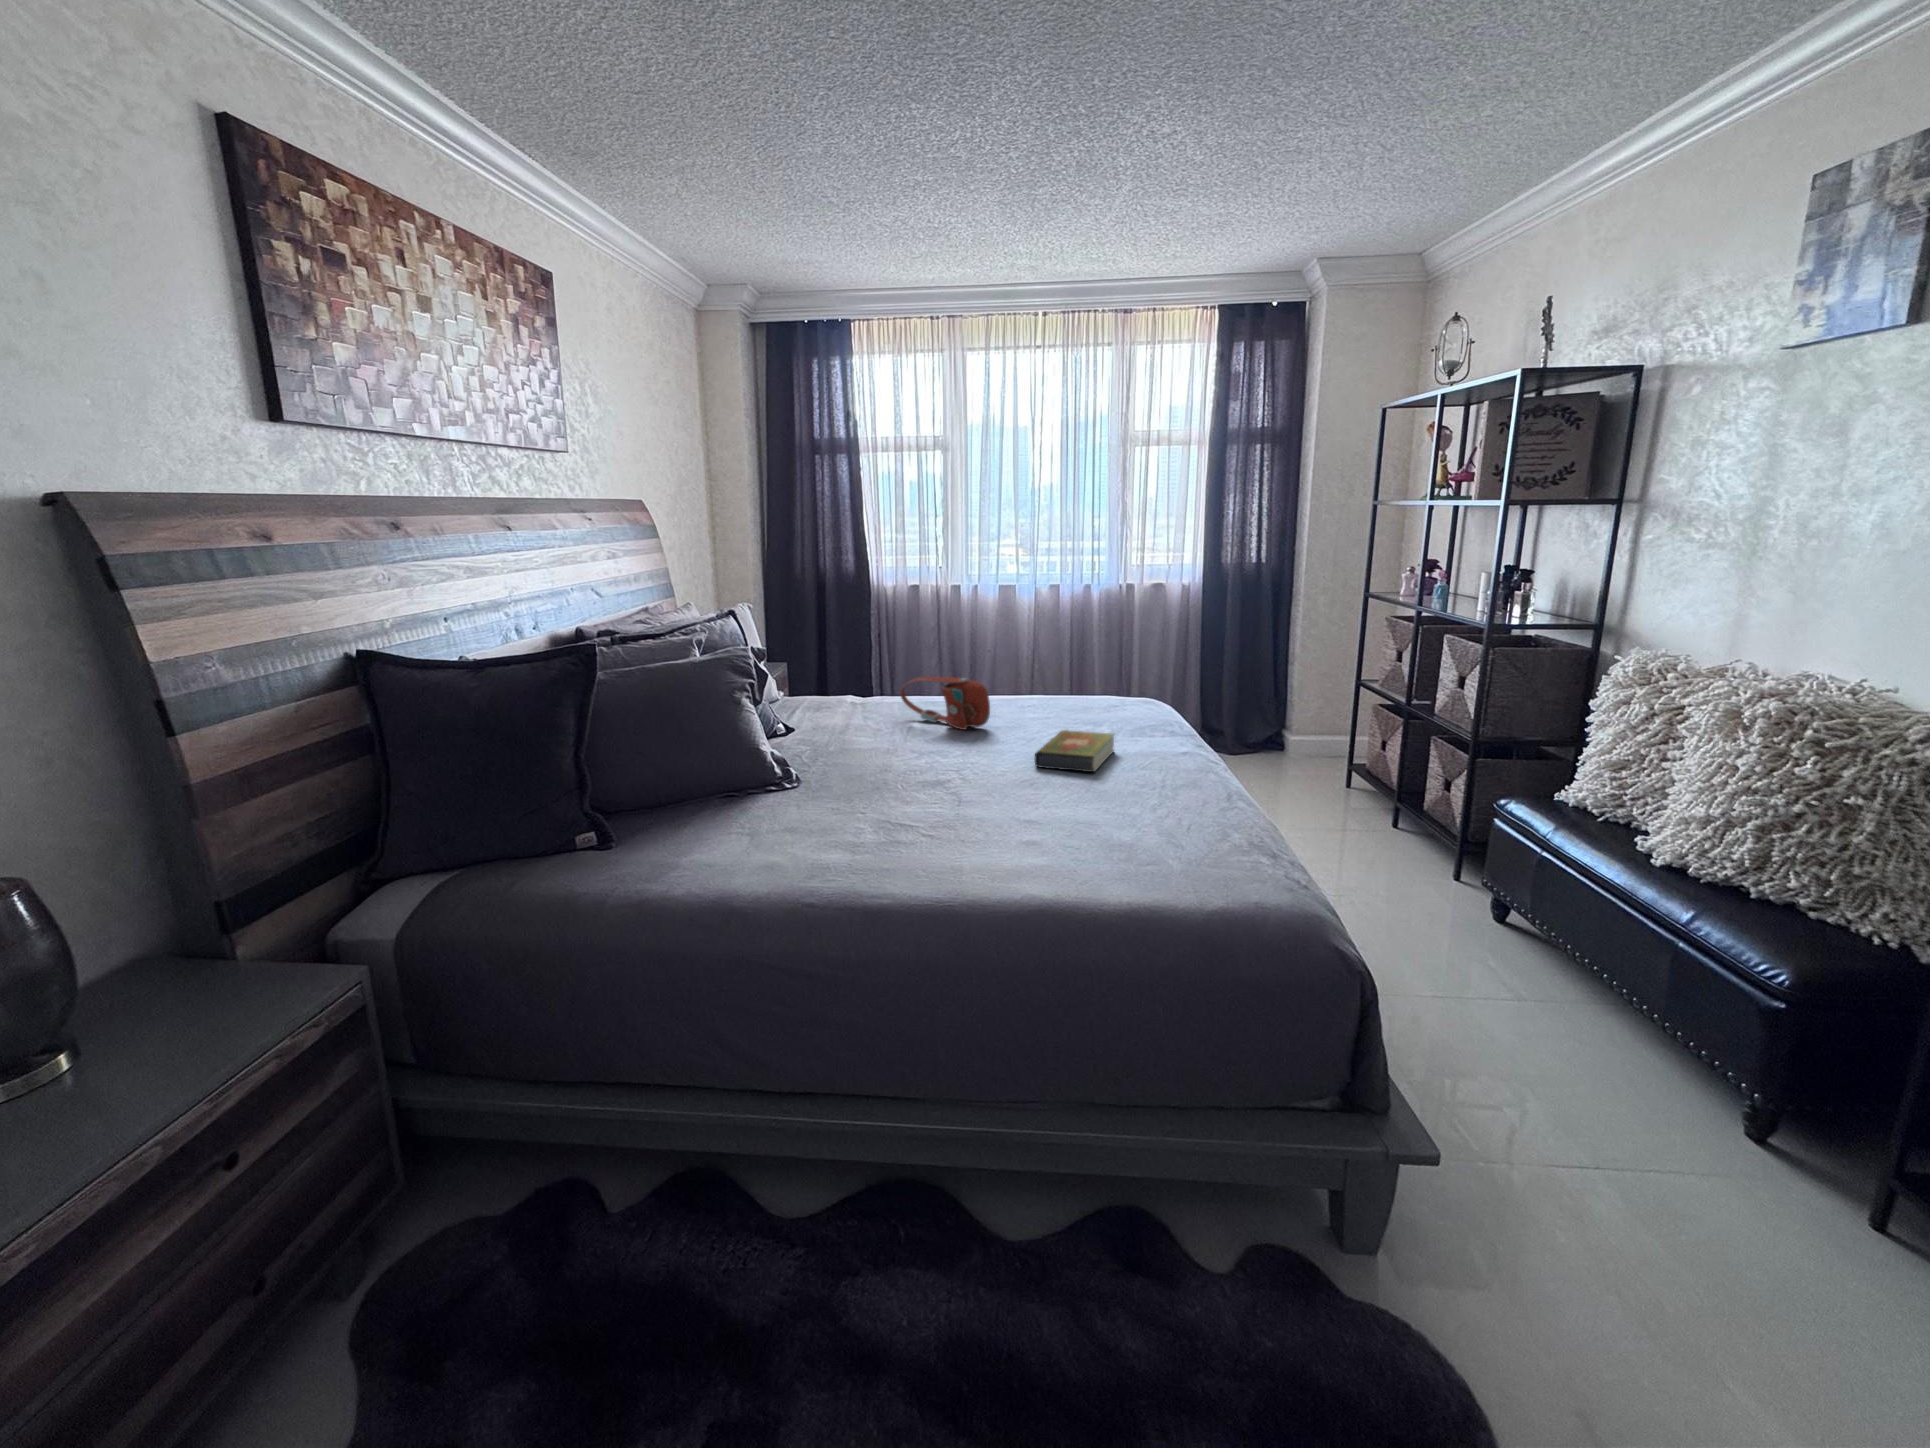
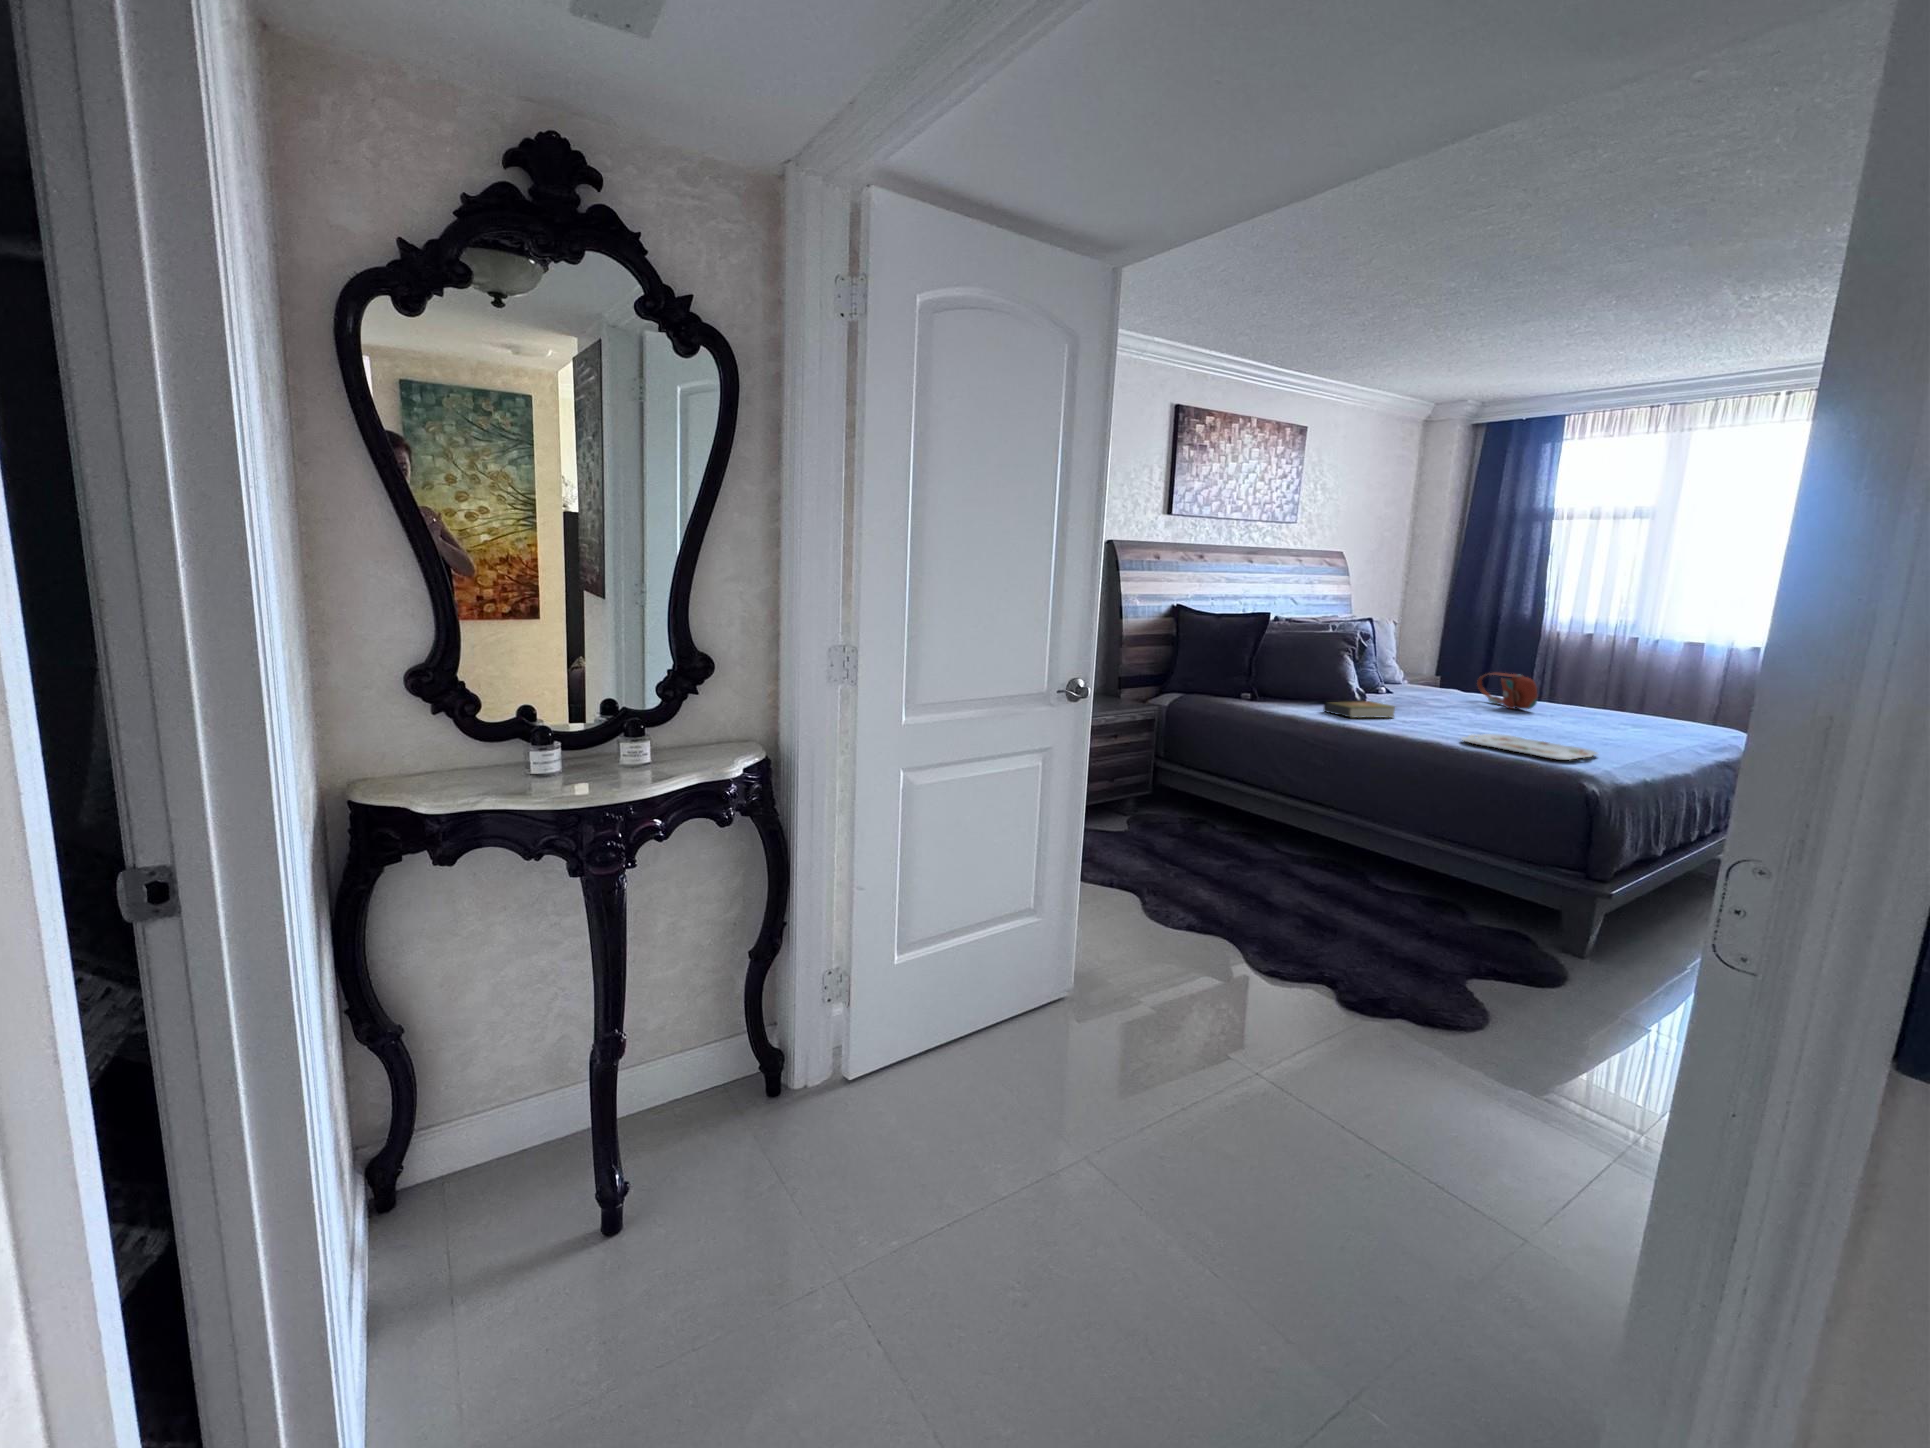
book: present [1035,730,1114,772] -> present [1323,701,1395,718]
serving tray: none [1049,821,1247,884] -> present [1462,734,1597,760]

